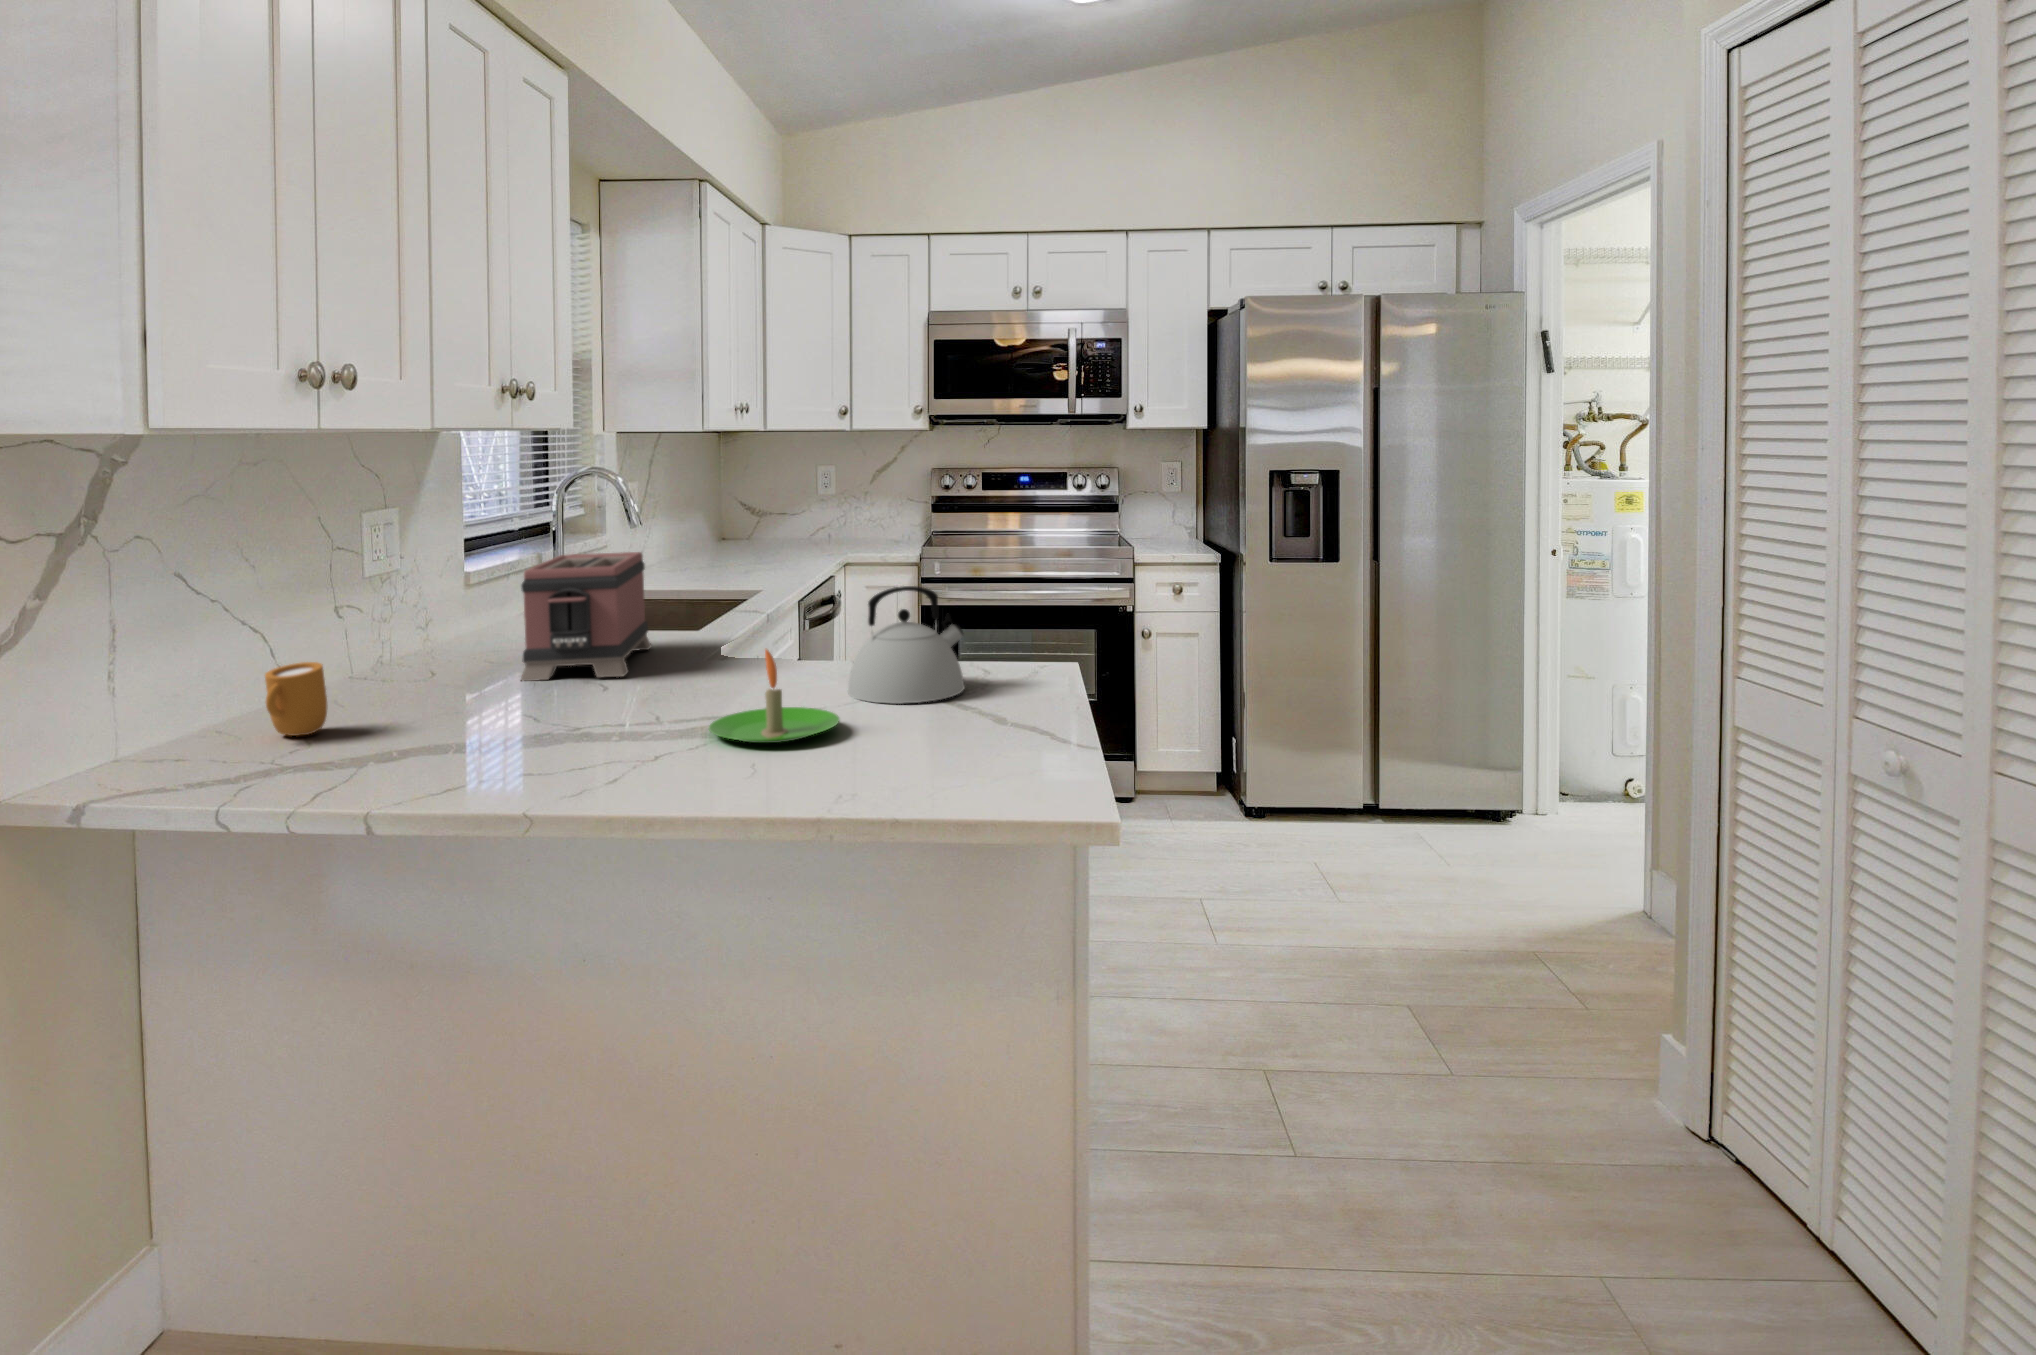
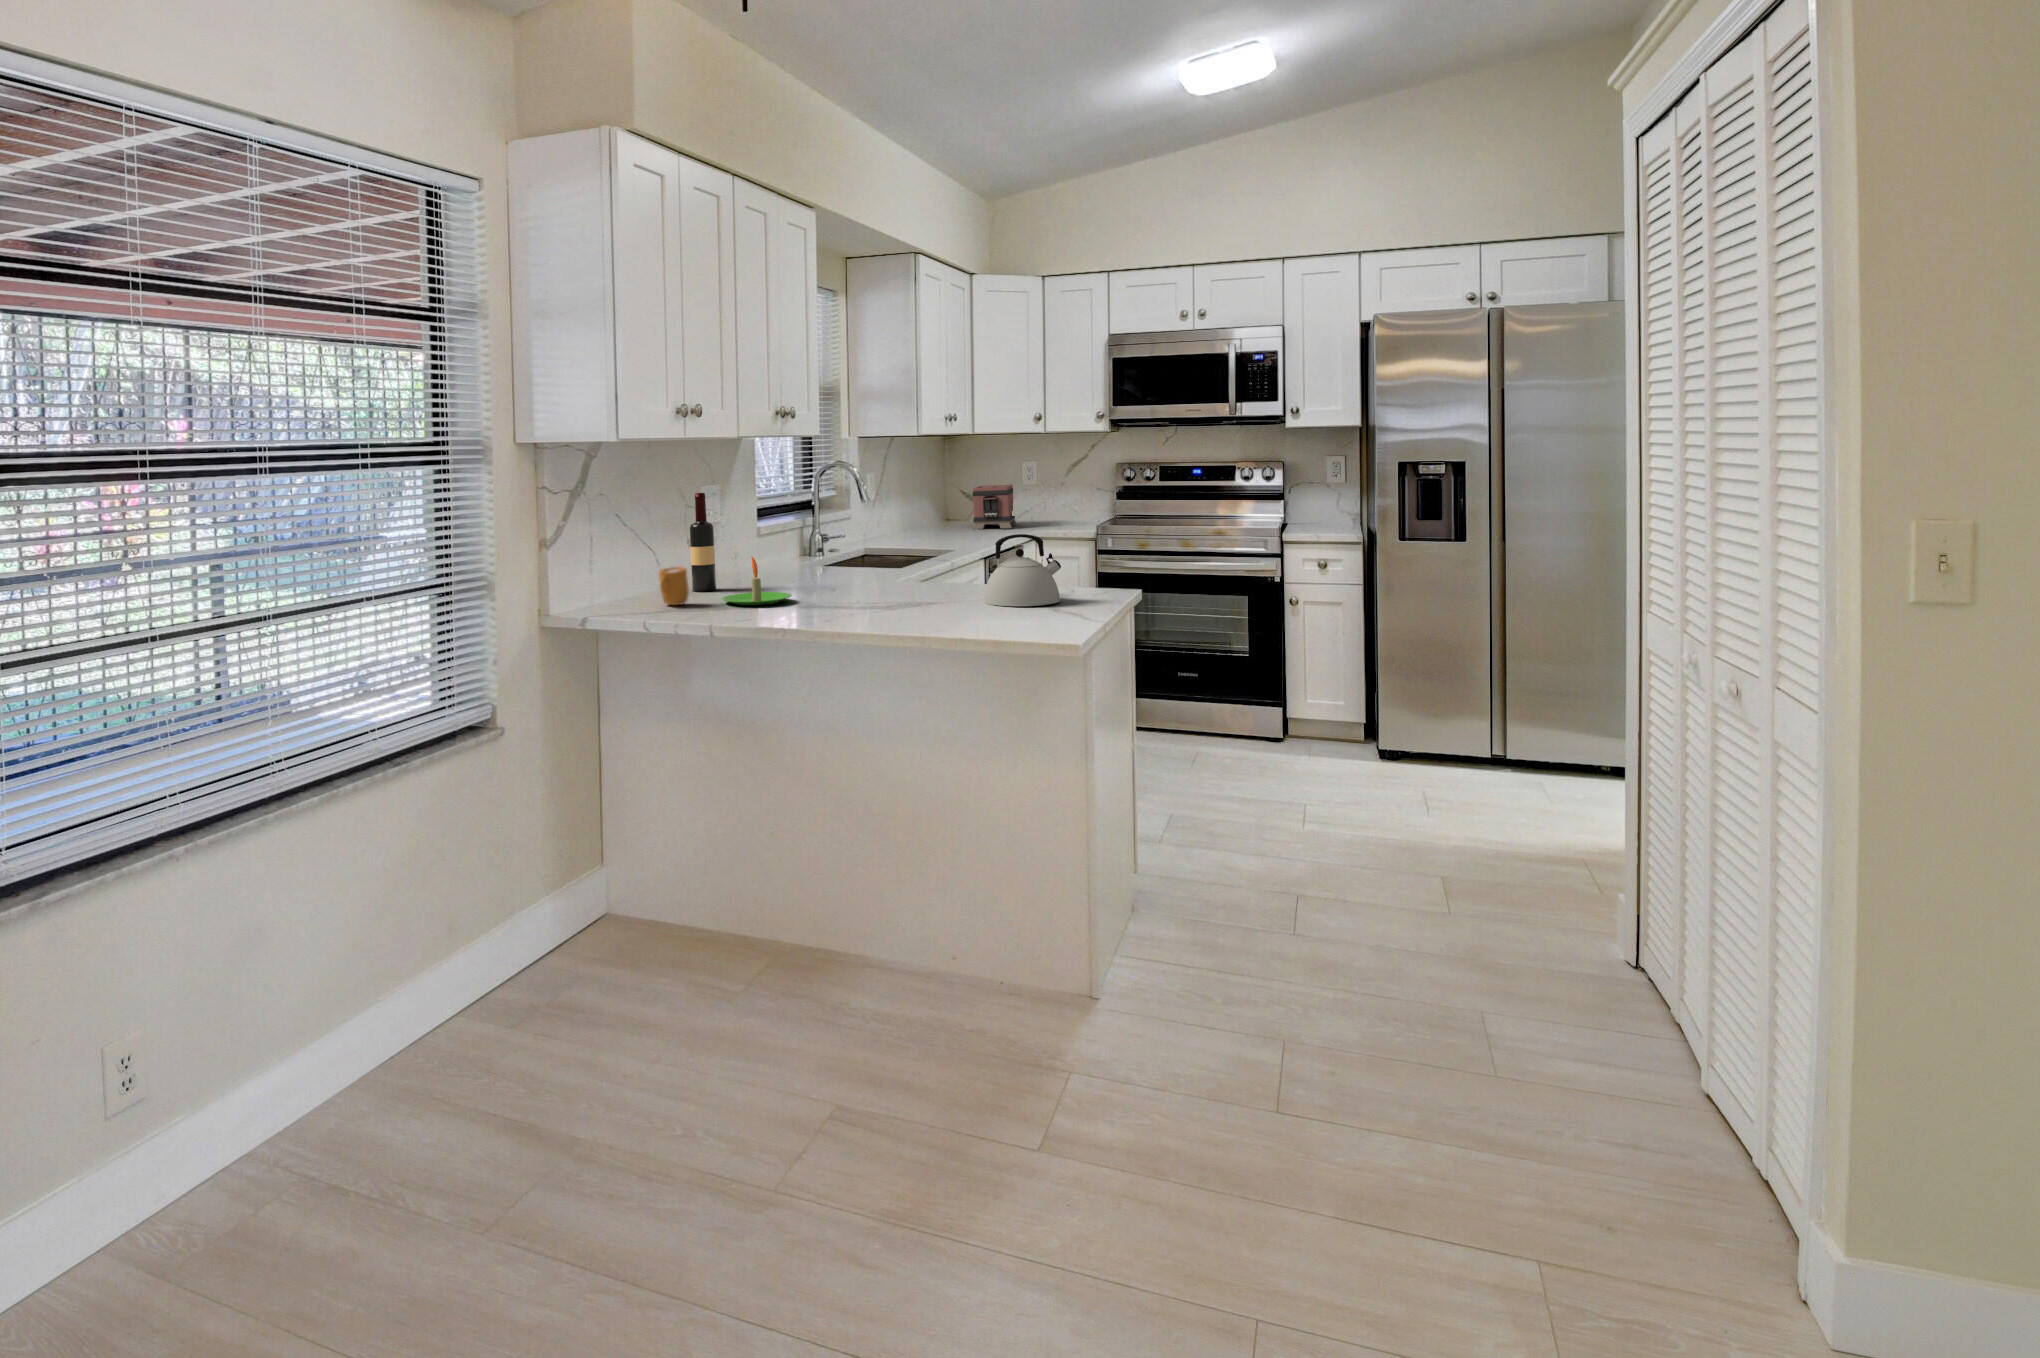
wine bottle: none [337,522,387,693] -> present [690,493,716,591]
toaster: present [521,552,651,681] -> present [973,485,1016,529]
candle: present [709,650,839,743] -> present [722,556,792,605]

